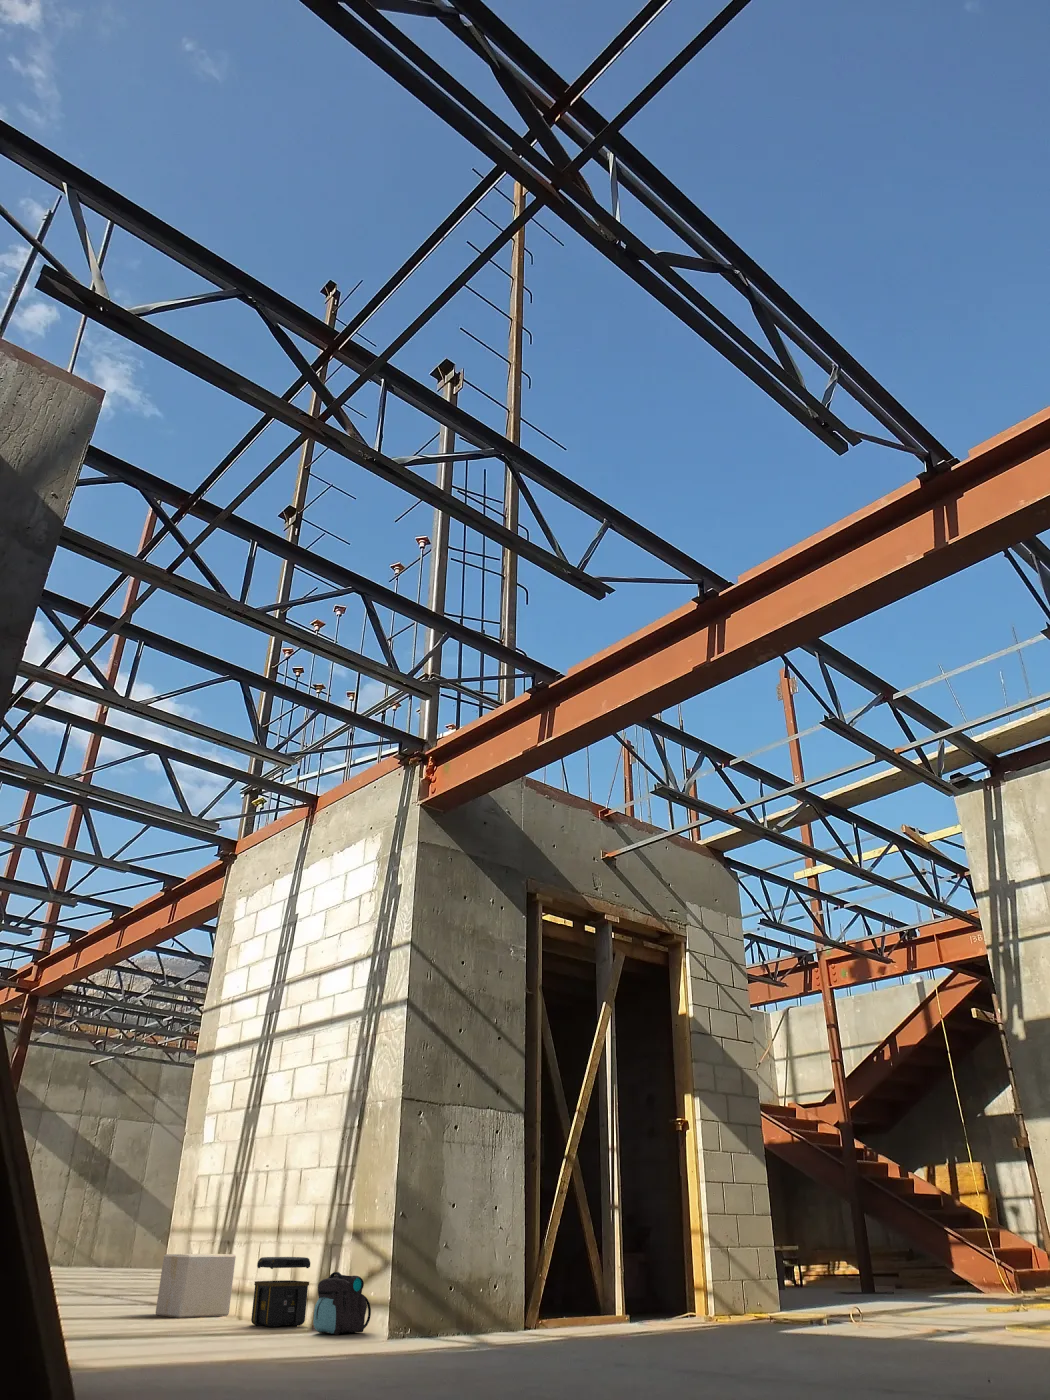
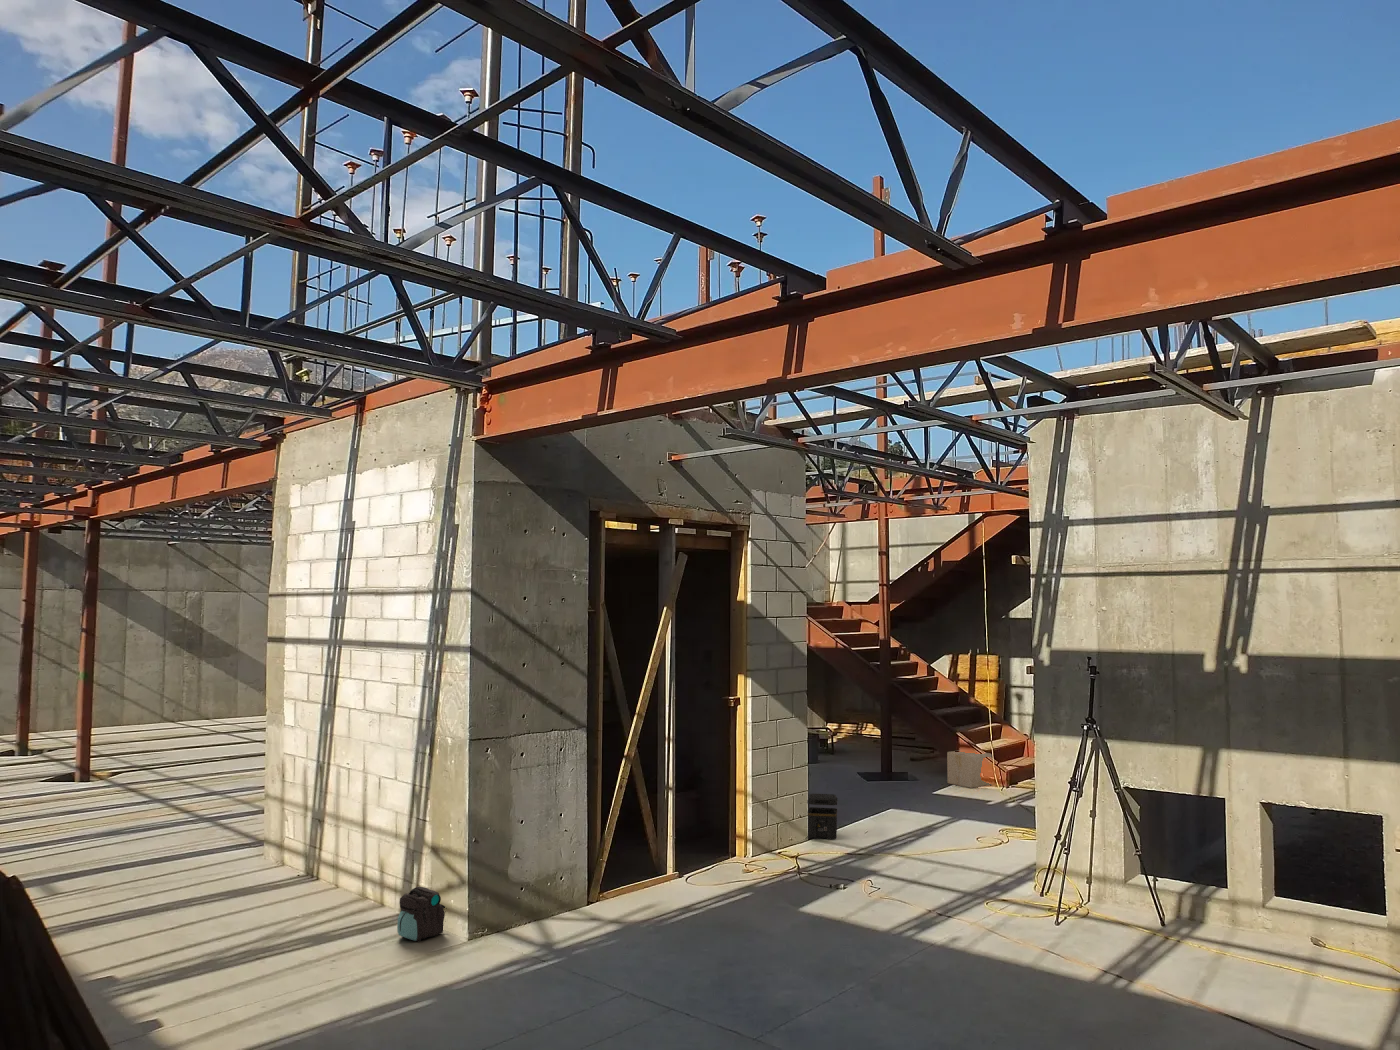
cardboard box: present [156,1254,236,1318] -> present [947,751,992,788]
toolbox: present [251,1257,310,1327] -> present [807,794,838,839]

